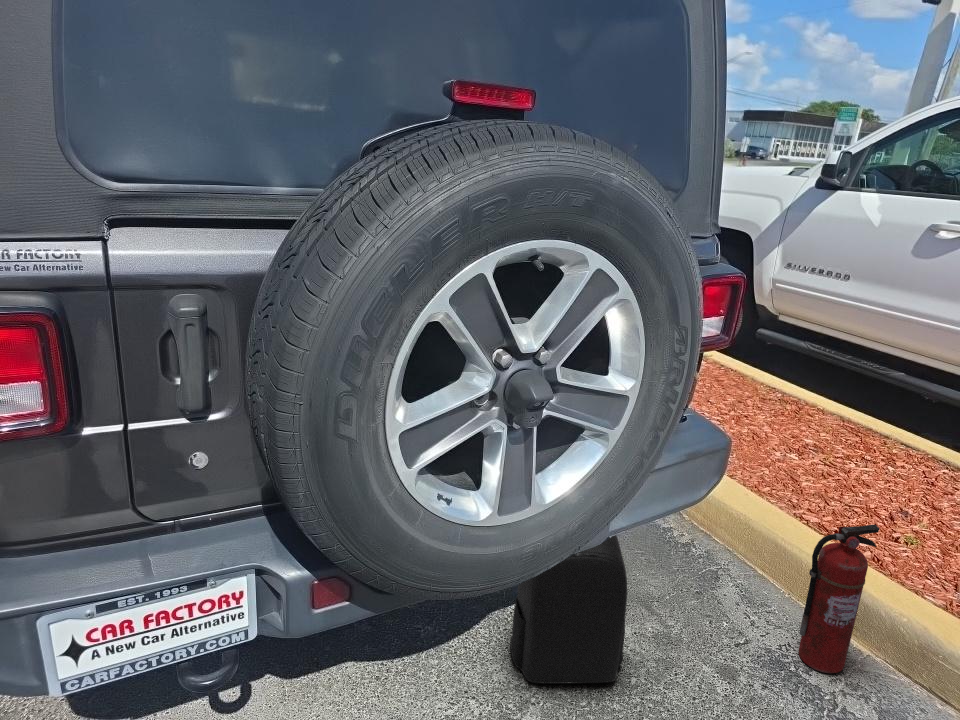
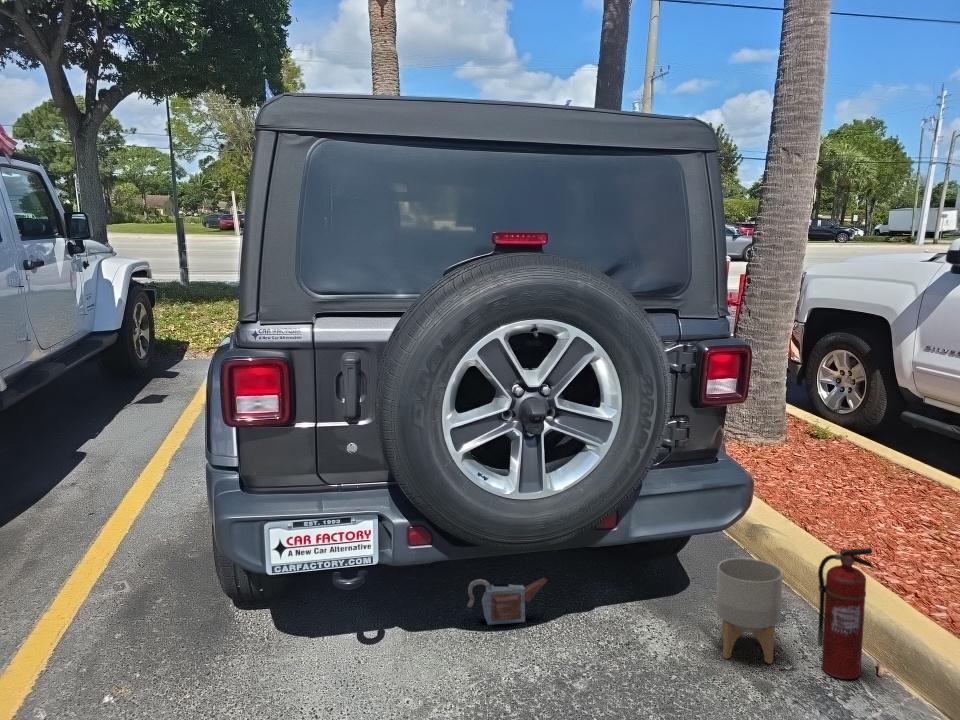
planter: none [678,533,769,663] -> present [716,558,783,664]
backpack: present [510,535,627,684] -> none [573,524,661,660]
watering can: none [365,577,471,649] -> present [467,578,547,625]

